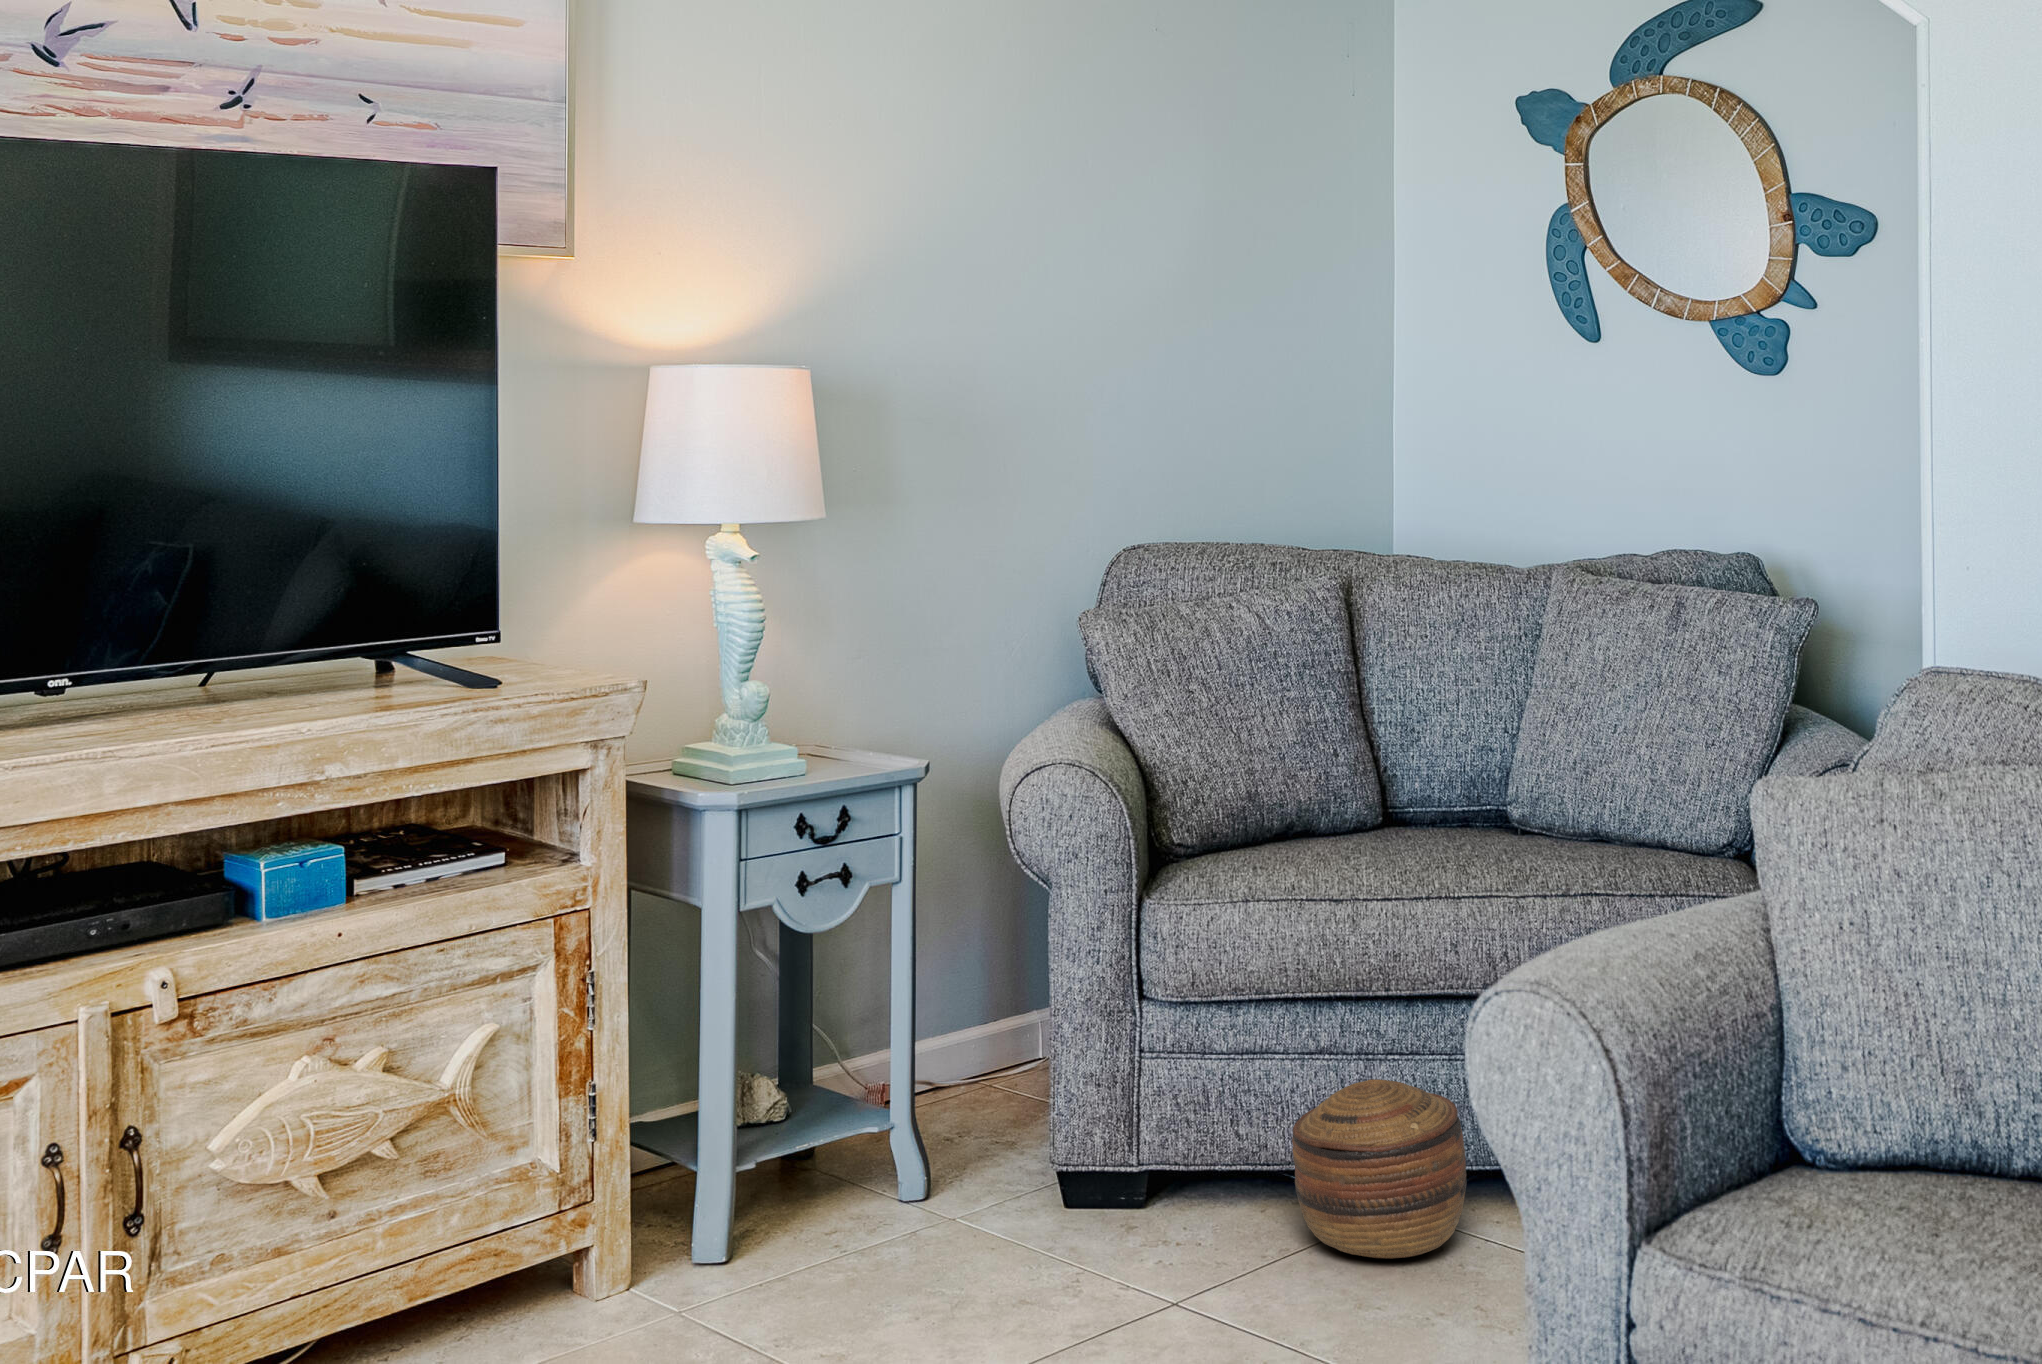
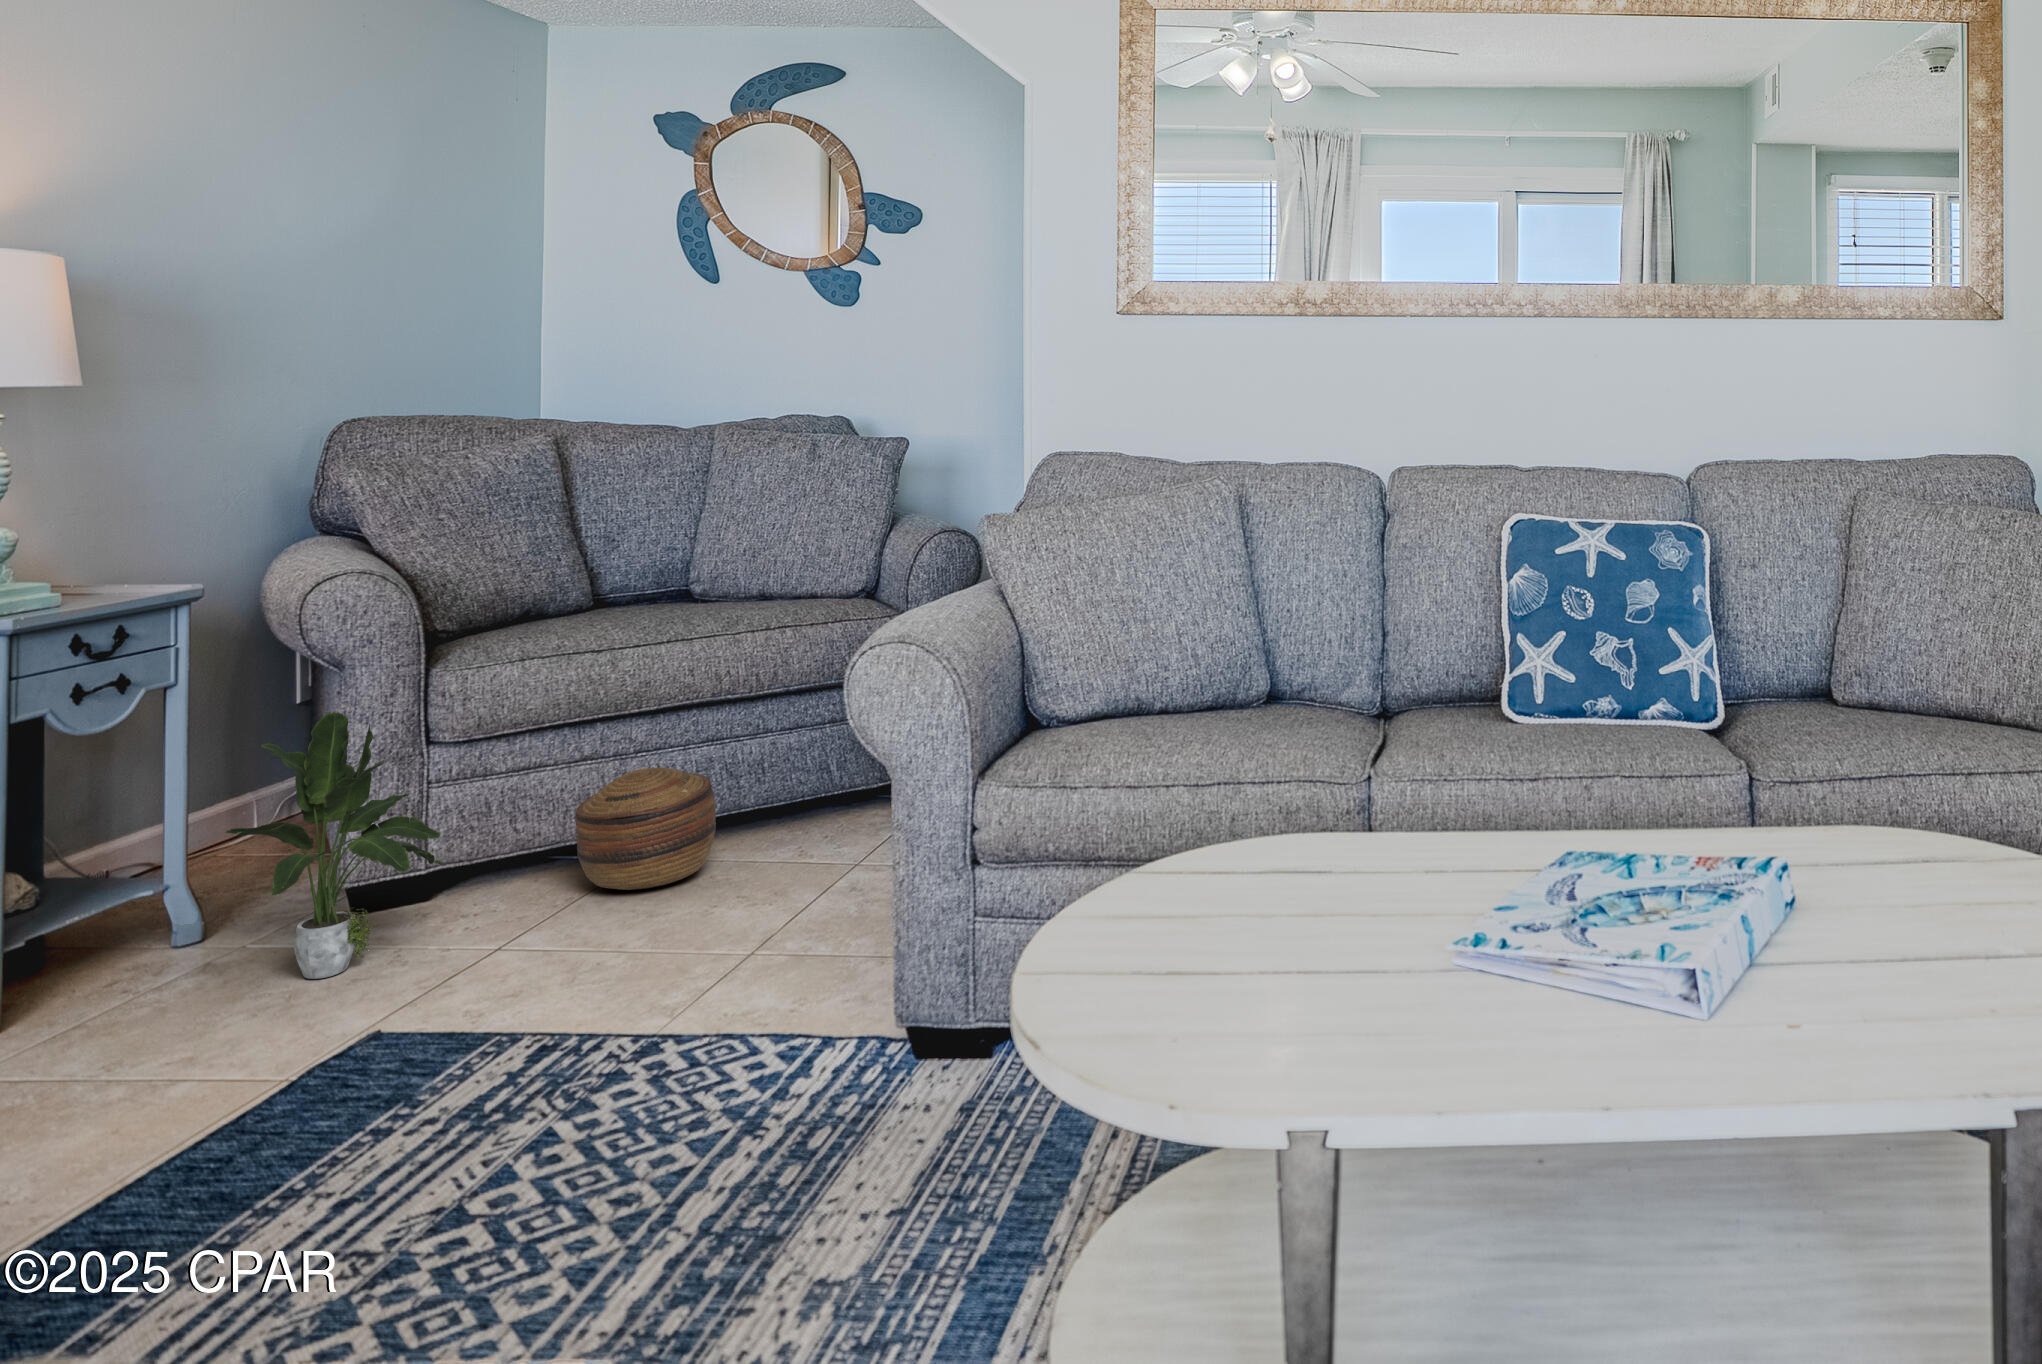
potted plant: none [894,944,1126,1284] -> present [226,712,445,979]

